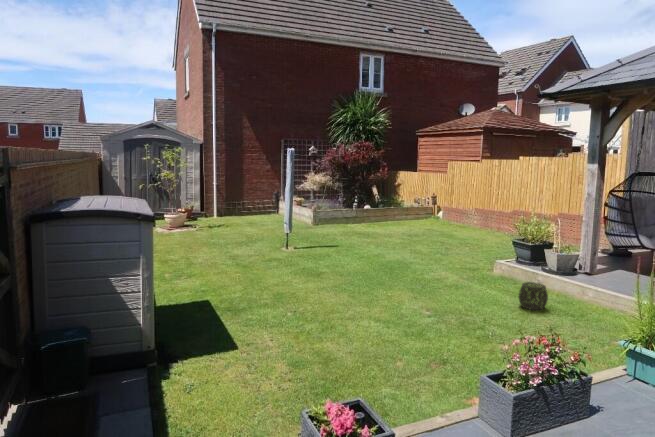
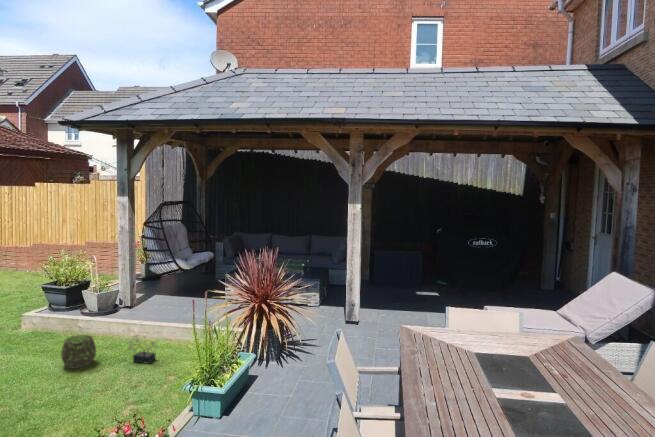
decorative plant: none [576,294,609,324] -> present [129,336,156,363]

